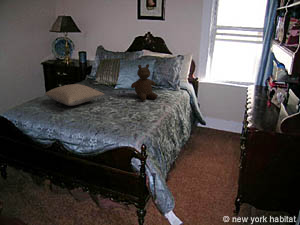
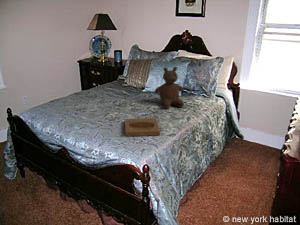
pillow: present [45,84,104,106] -> none [64,86,124,109]
tray: none [111,109,145,125] -> present [125,118,160,136]

